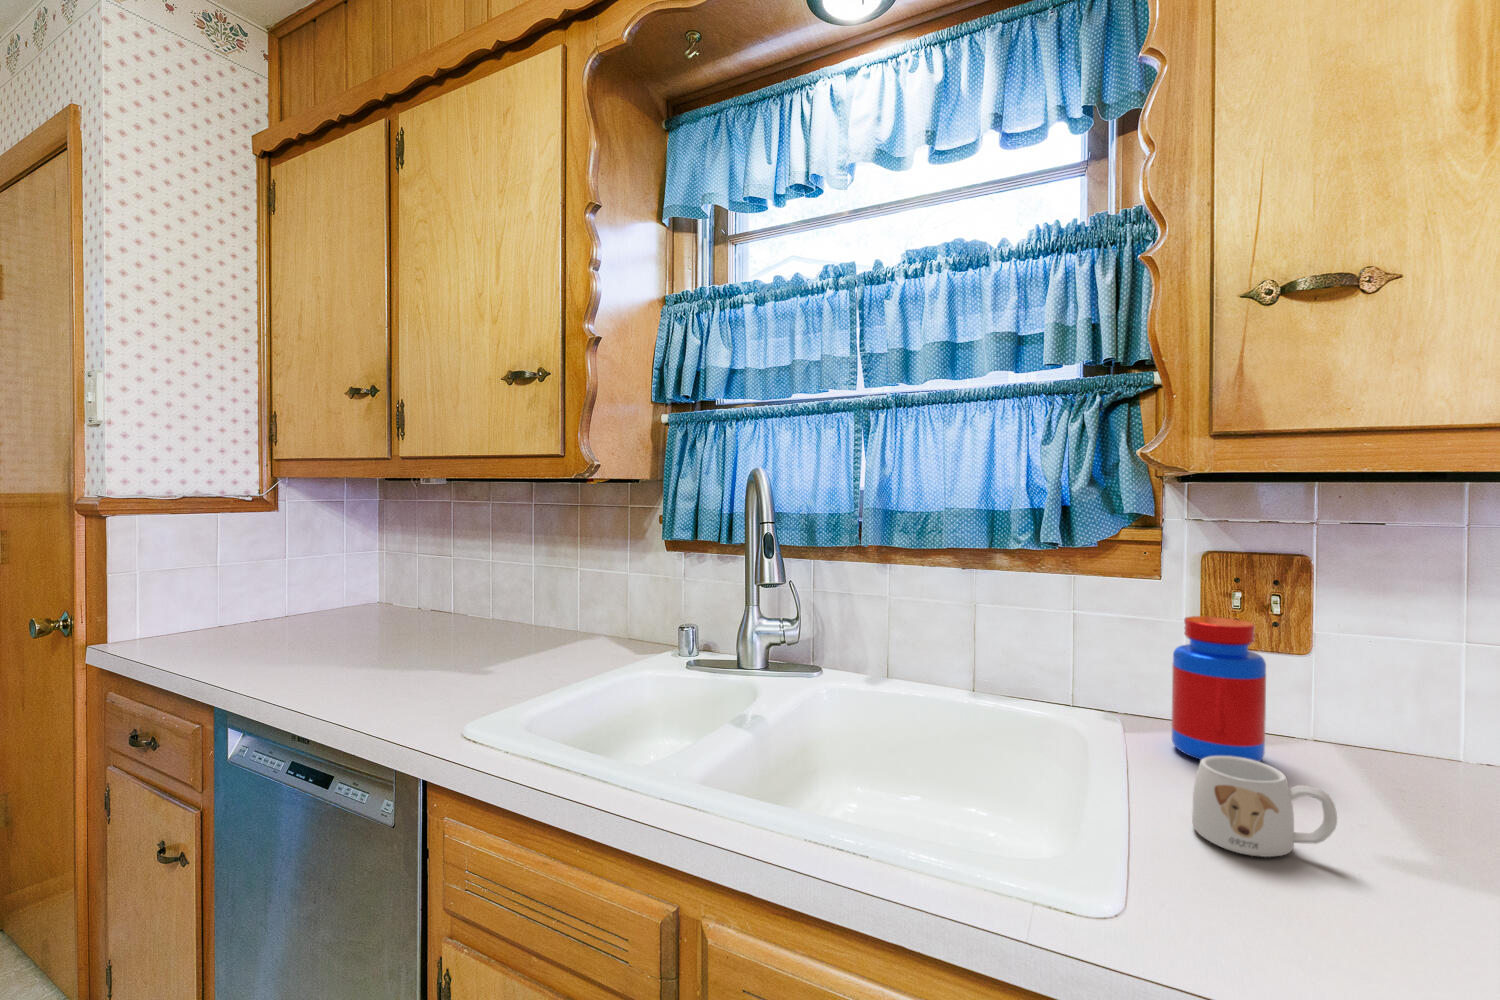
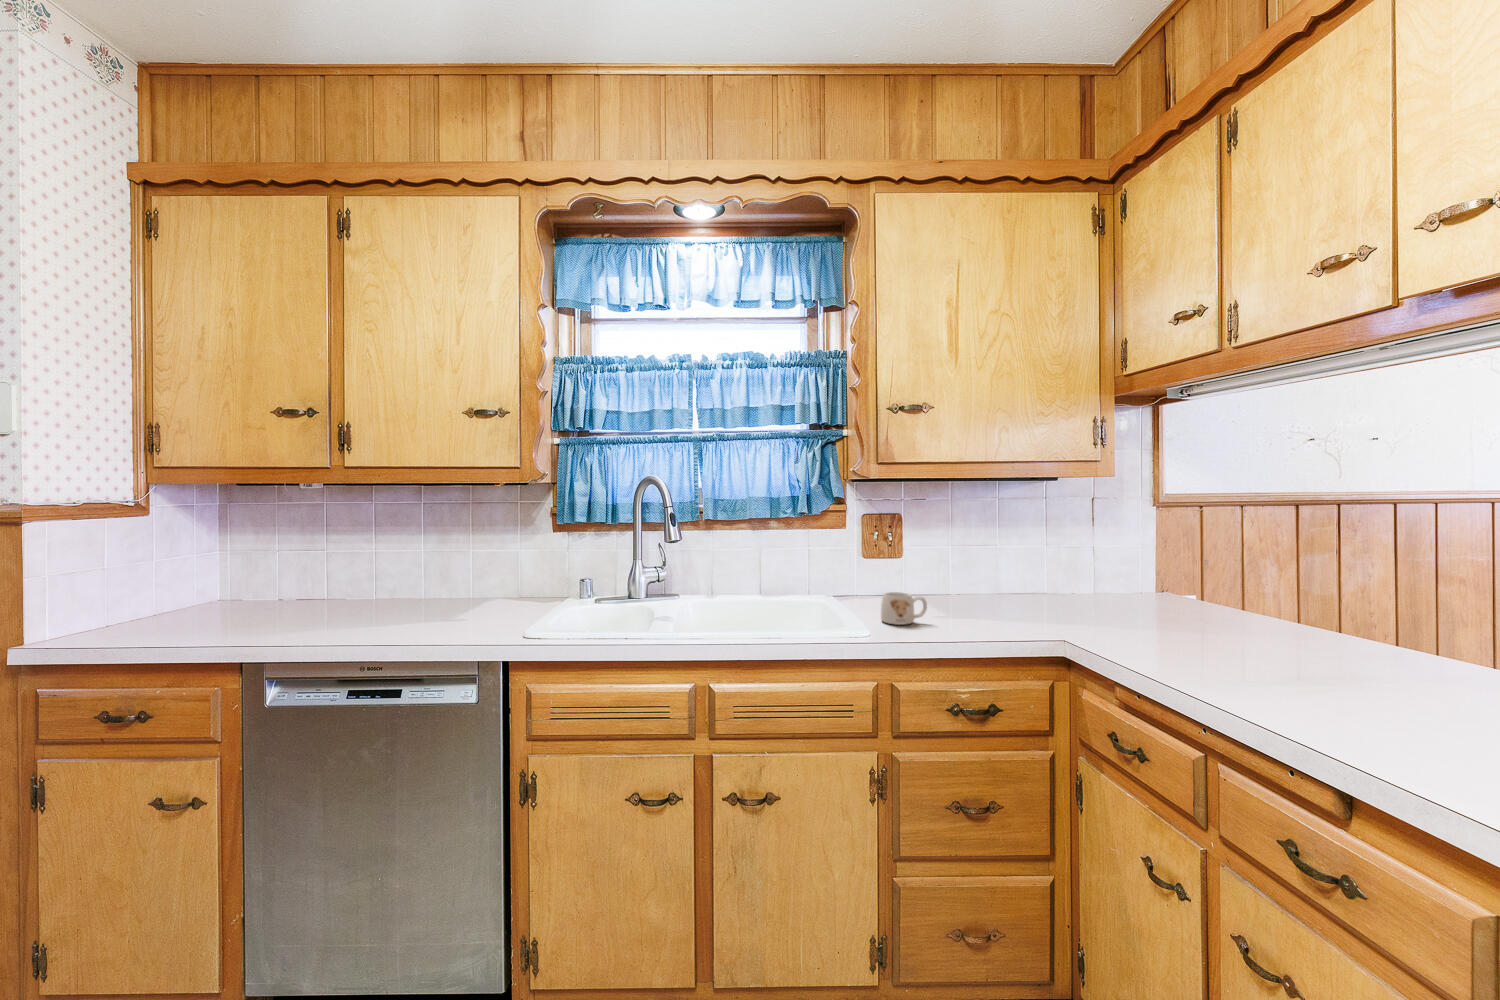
jar: present [1171,616,1266,762] -> none [858,542,893,604]

